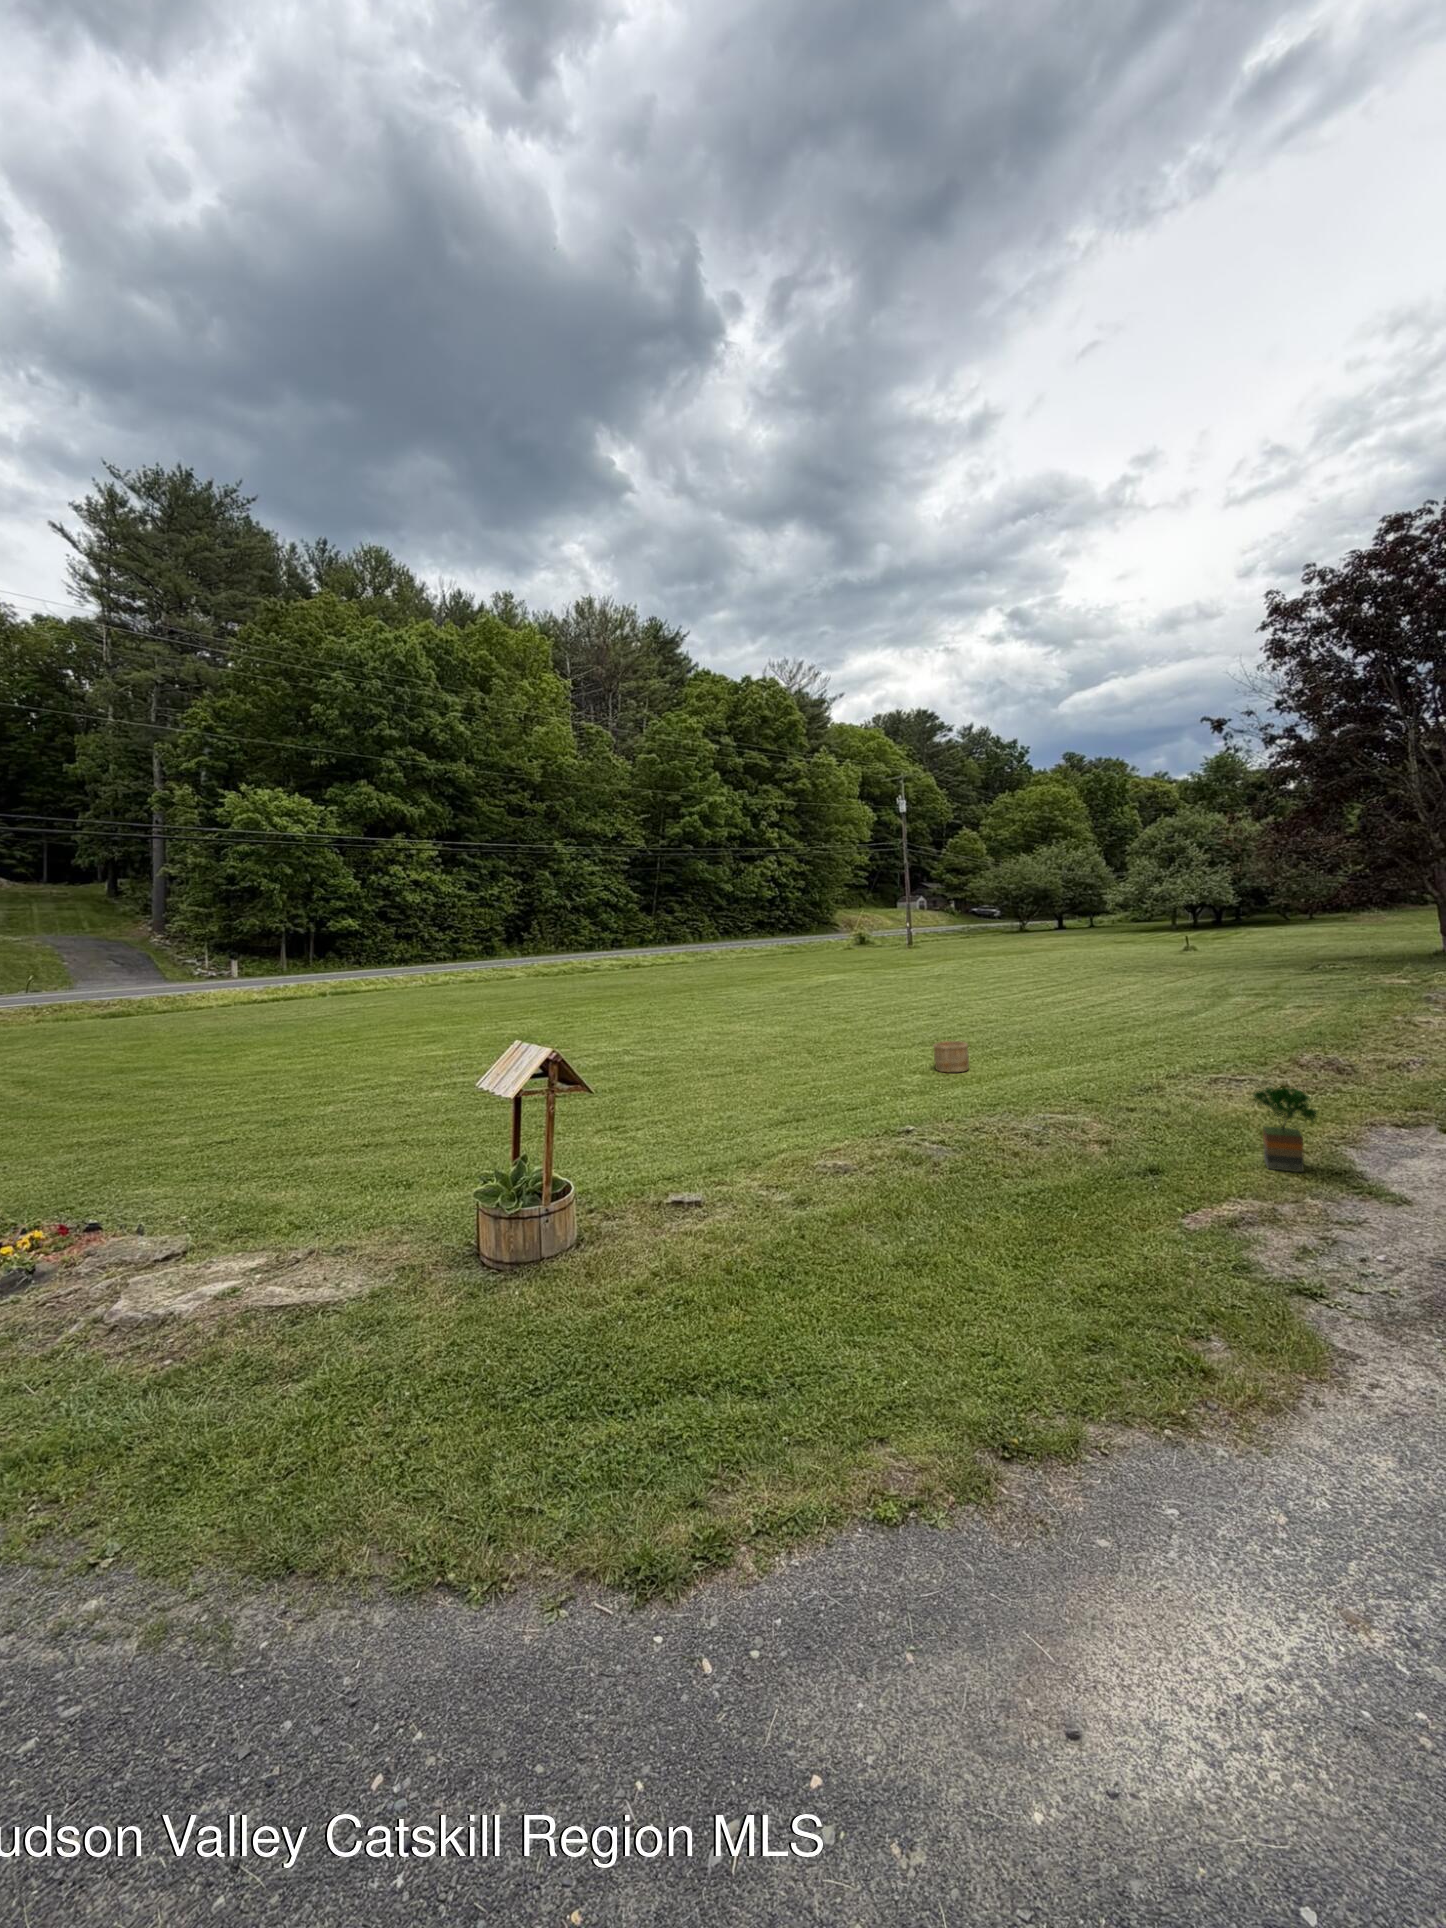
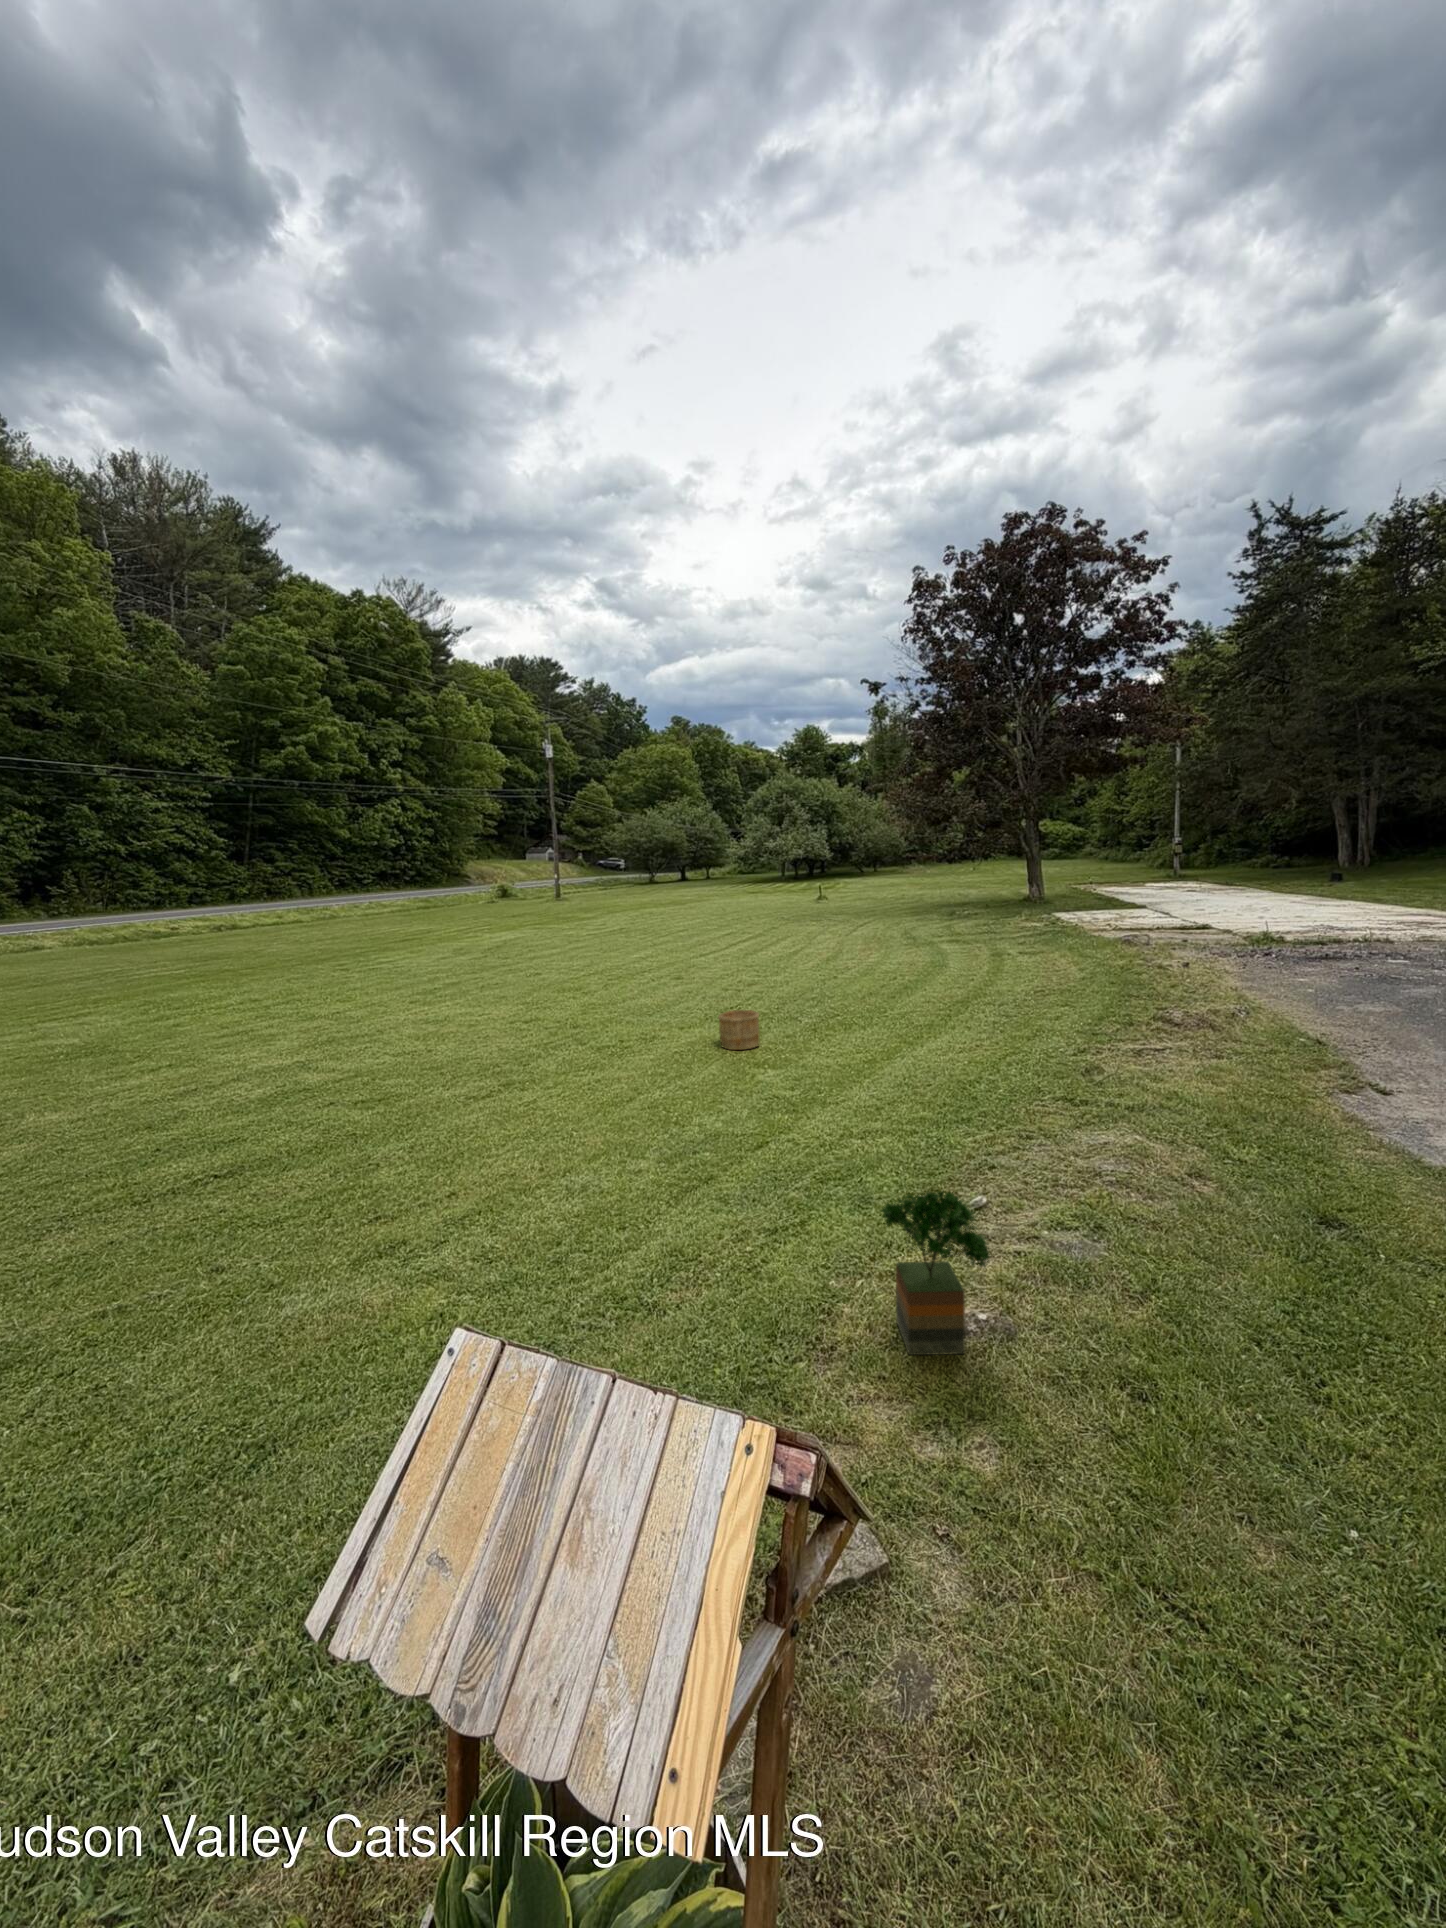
potted tree: present [1253,1087,1318,1172] -> present [881,1191,990,1355]

